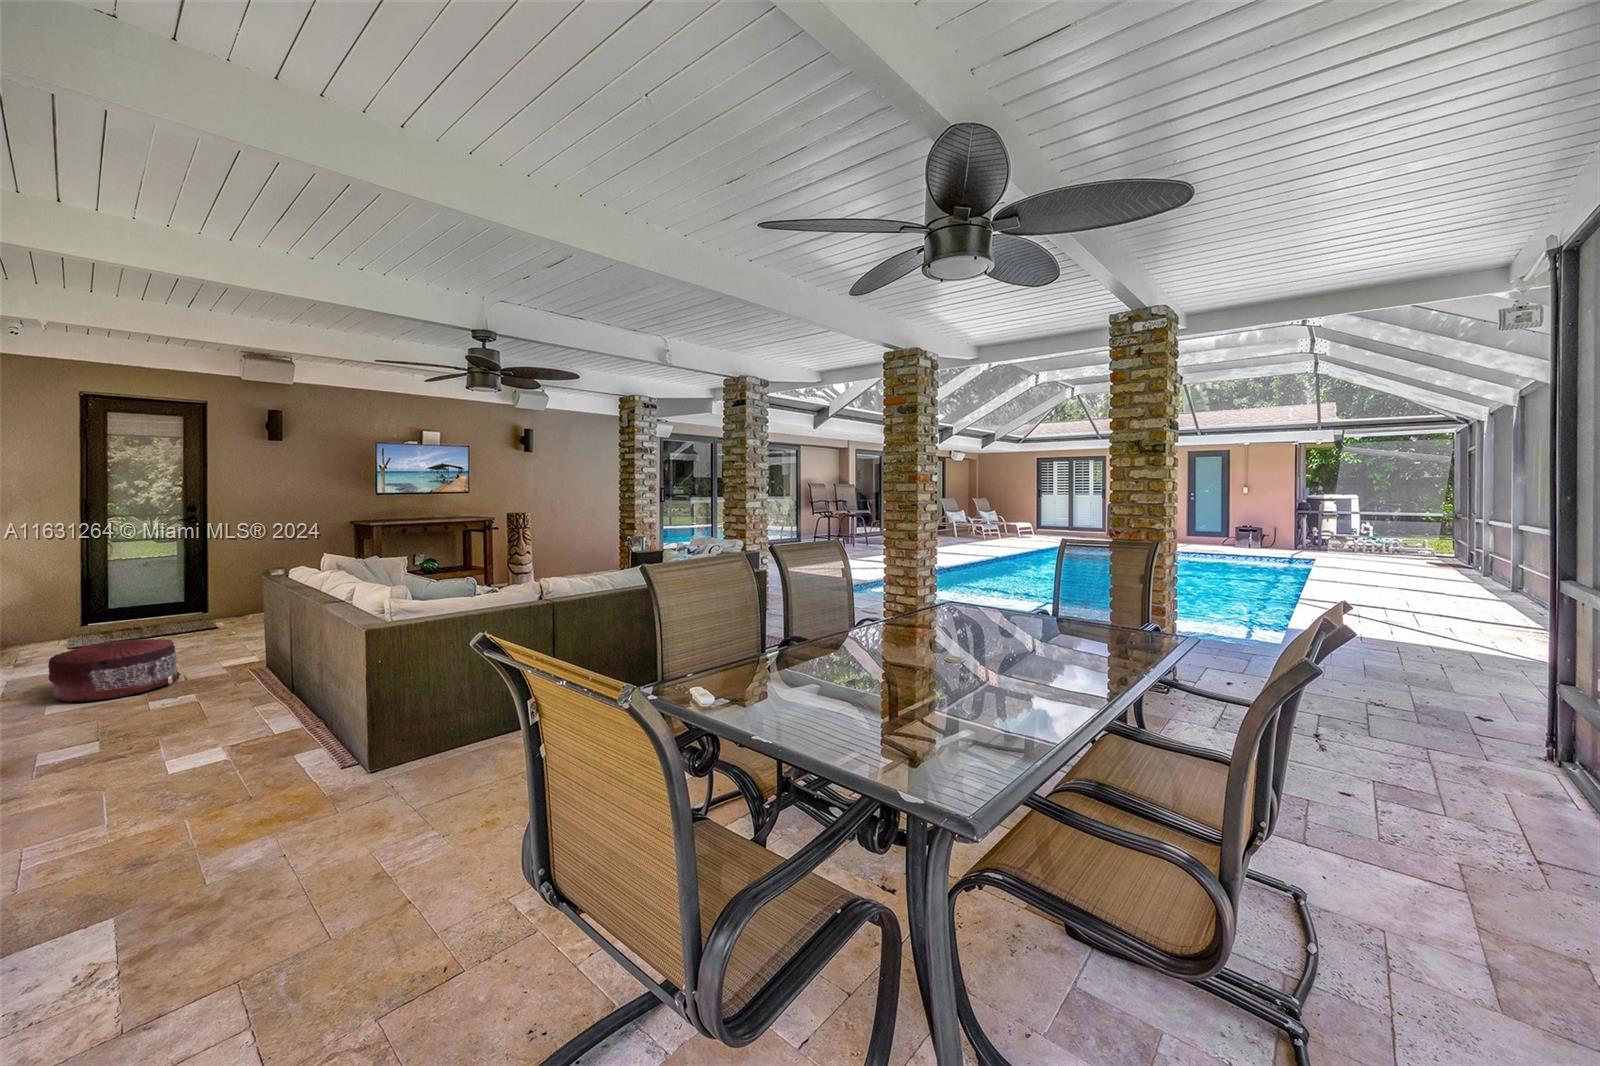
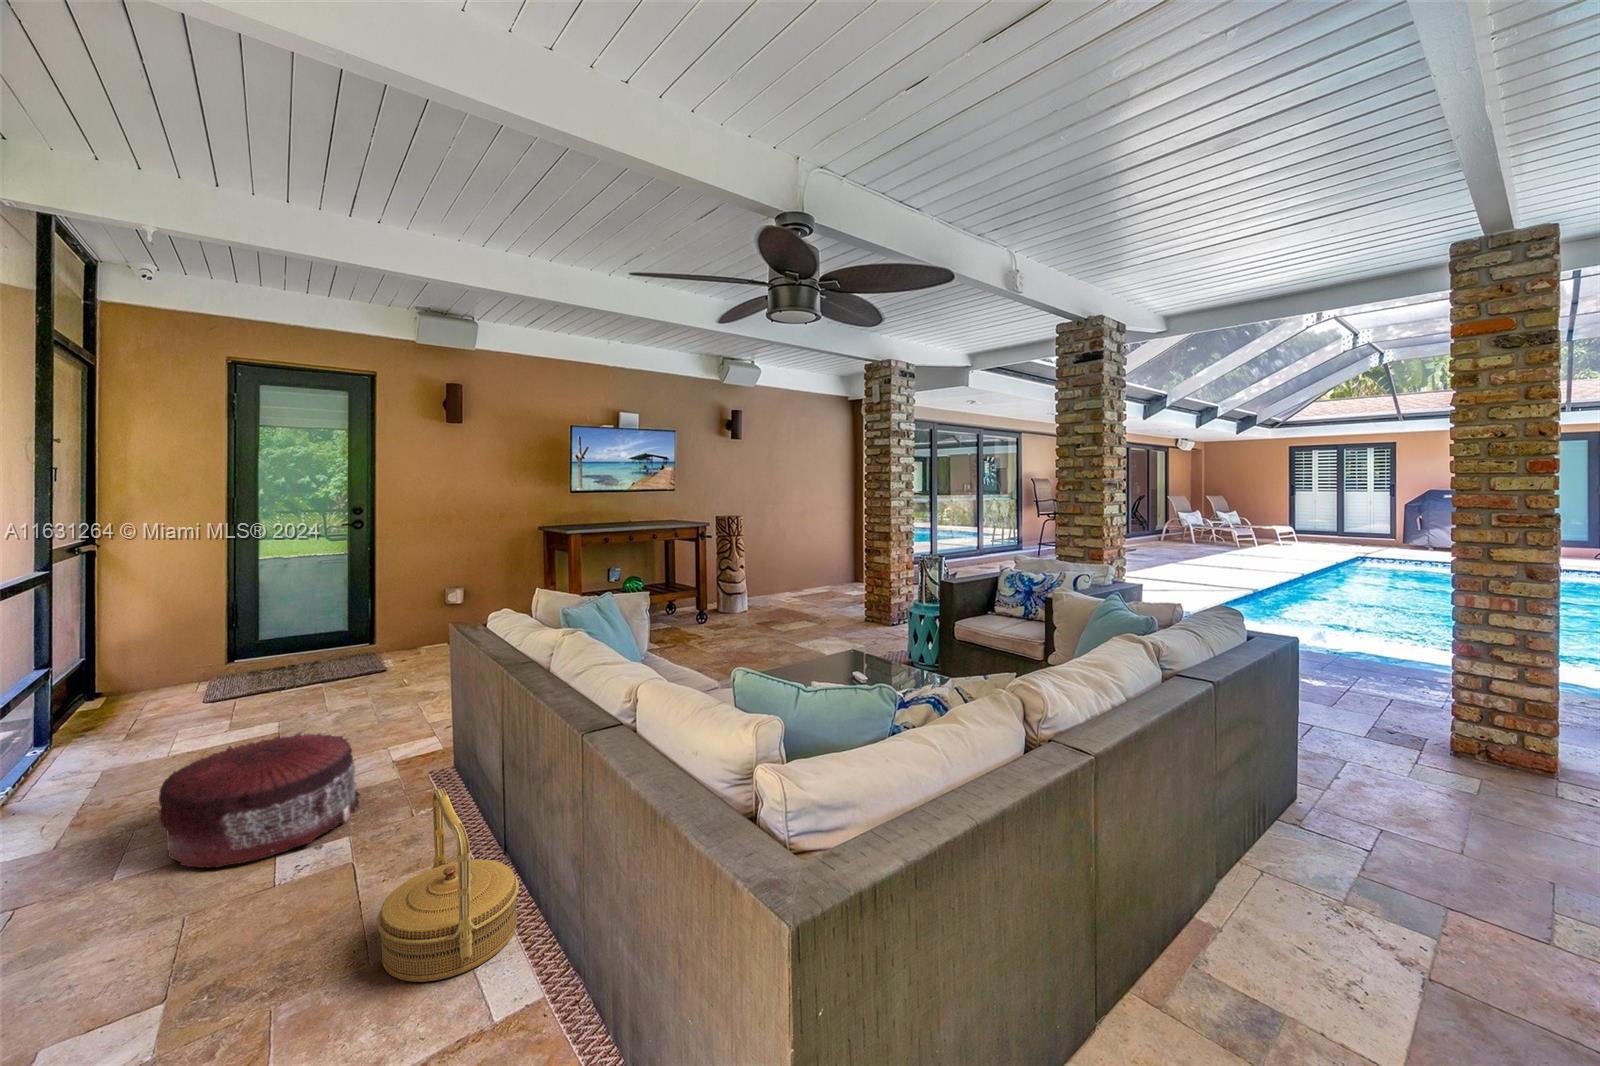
woven basket: none [180,644,264,725] -> present [377,788,519,982]

